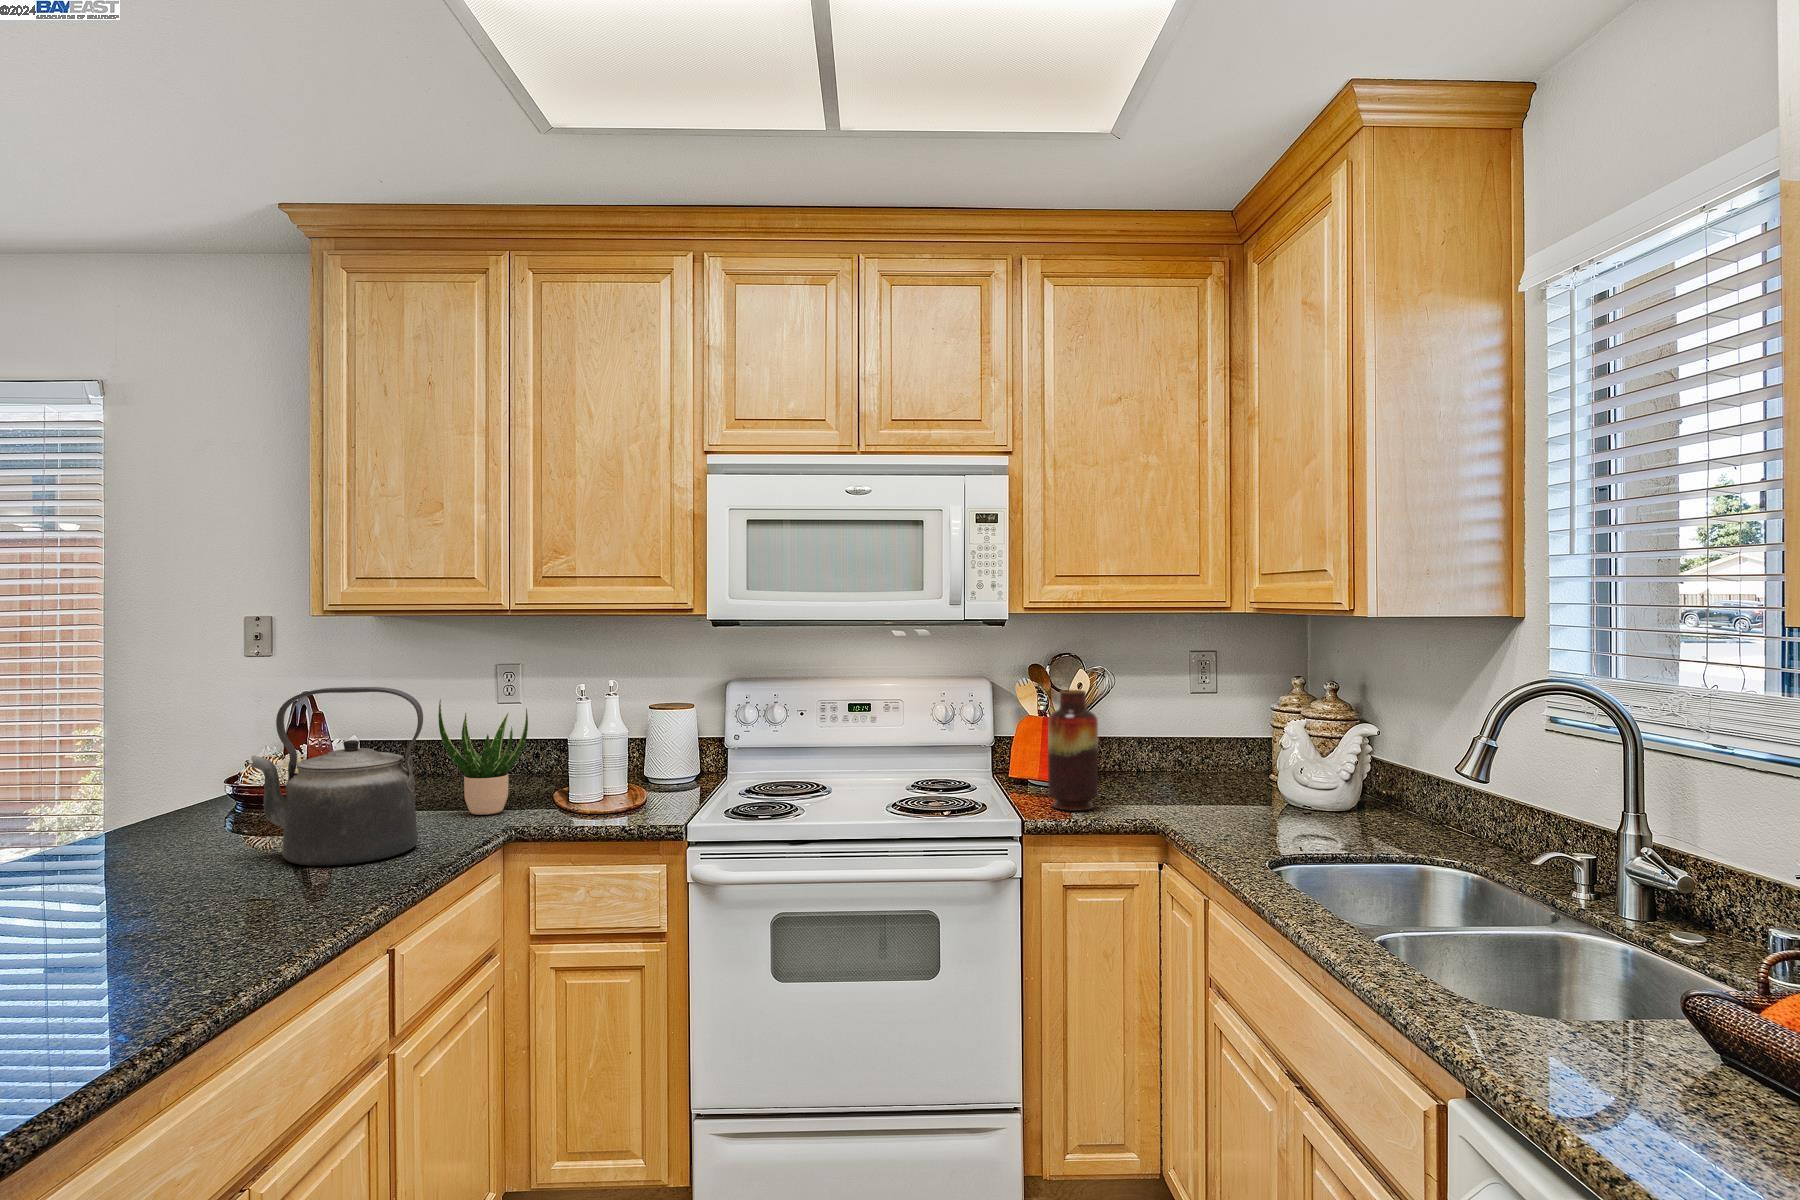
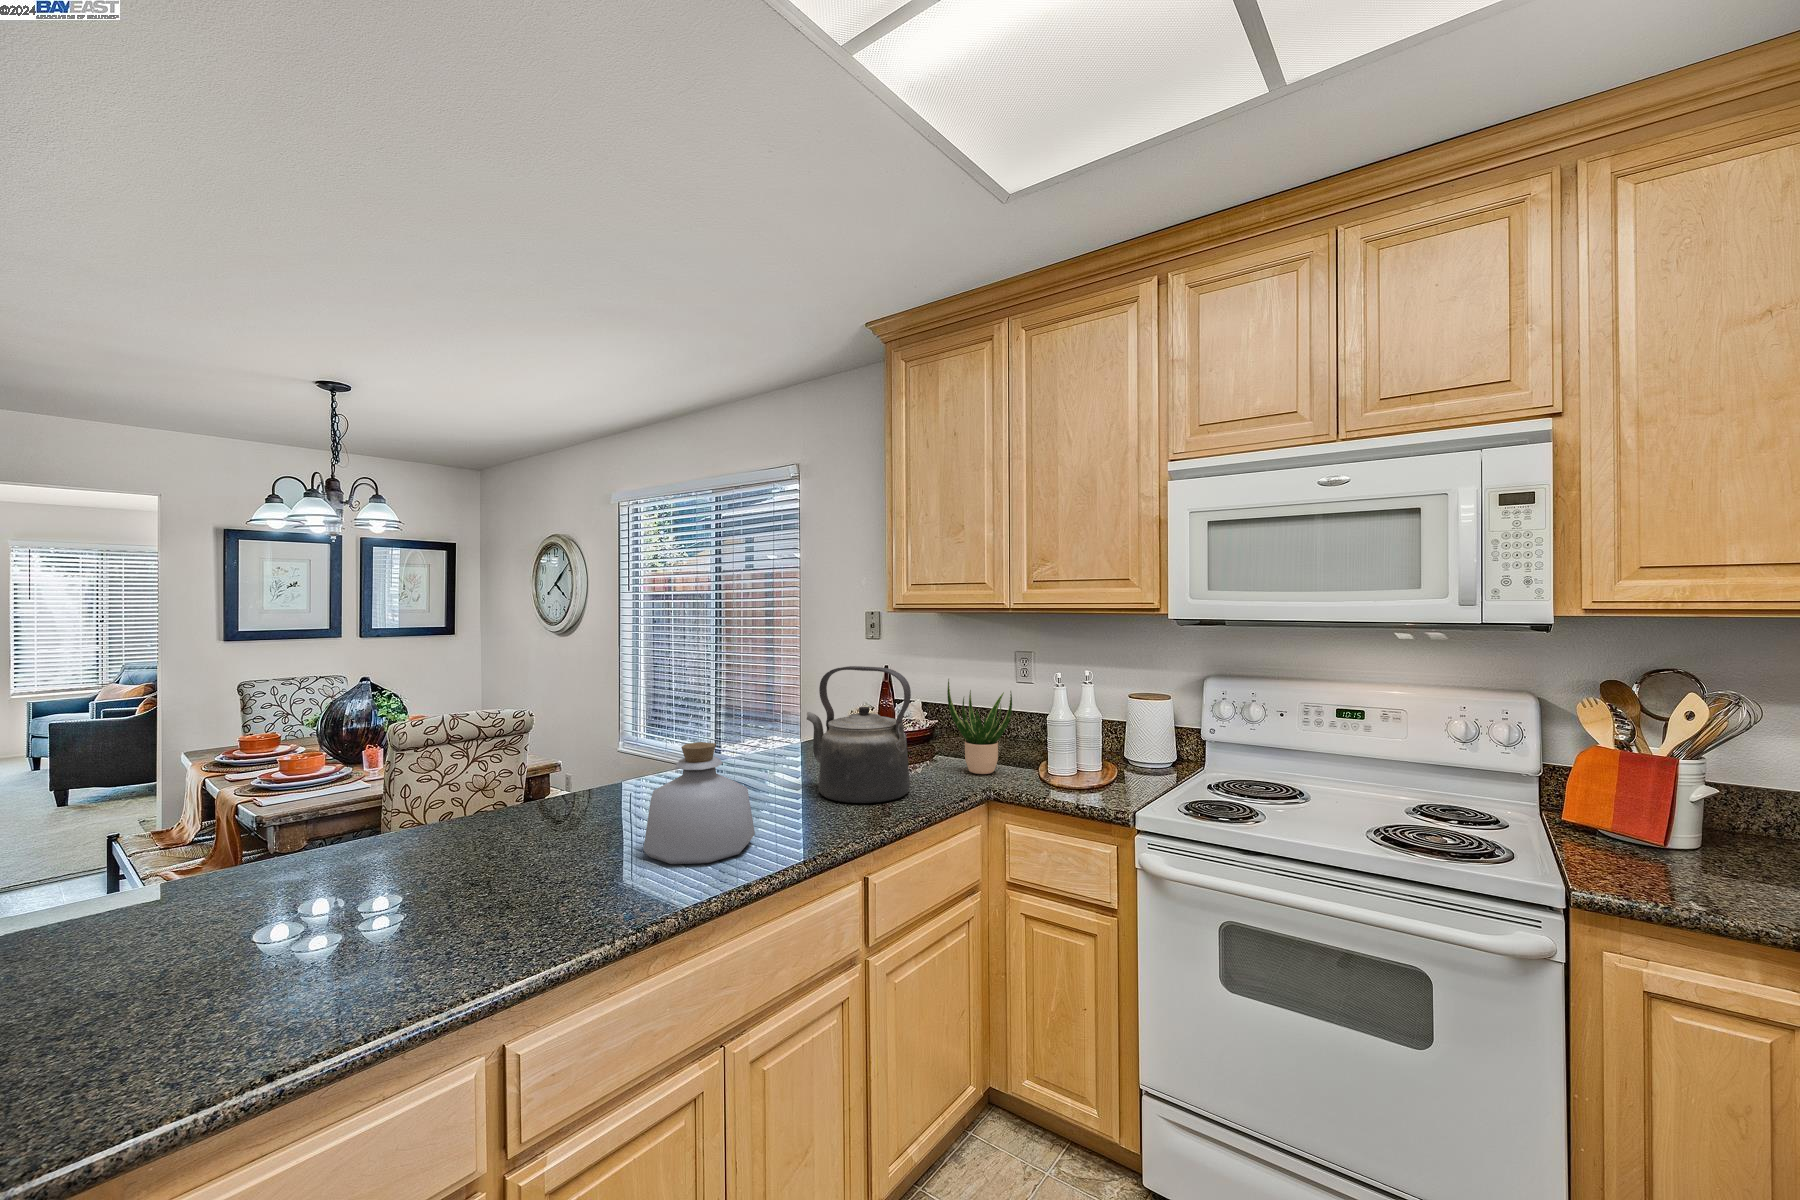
vase: present [1048,690,1098,811] -> none [1623,720,1721,893]
bottle: none [85,795,264,962] -> present [643,742,755,864]

